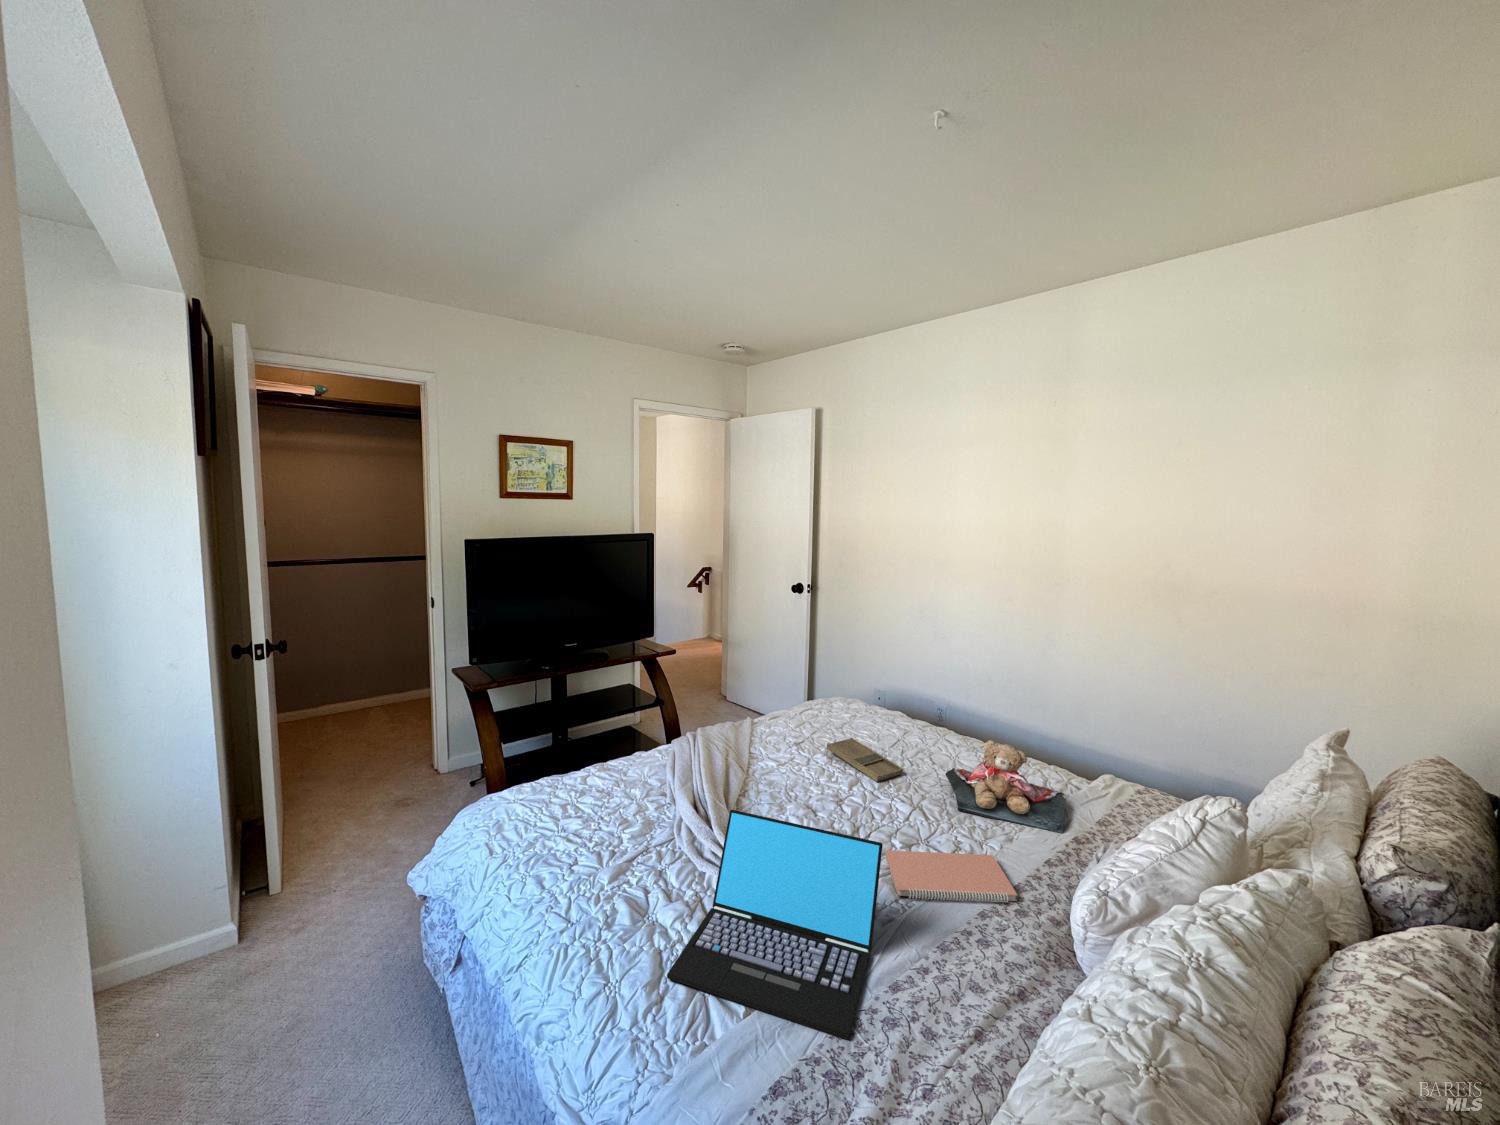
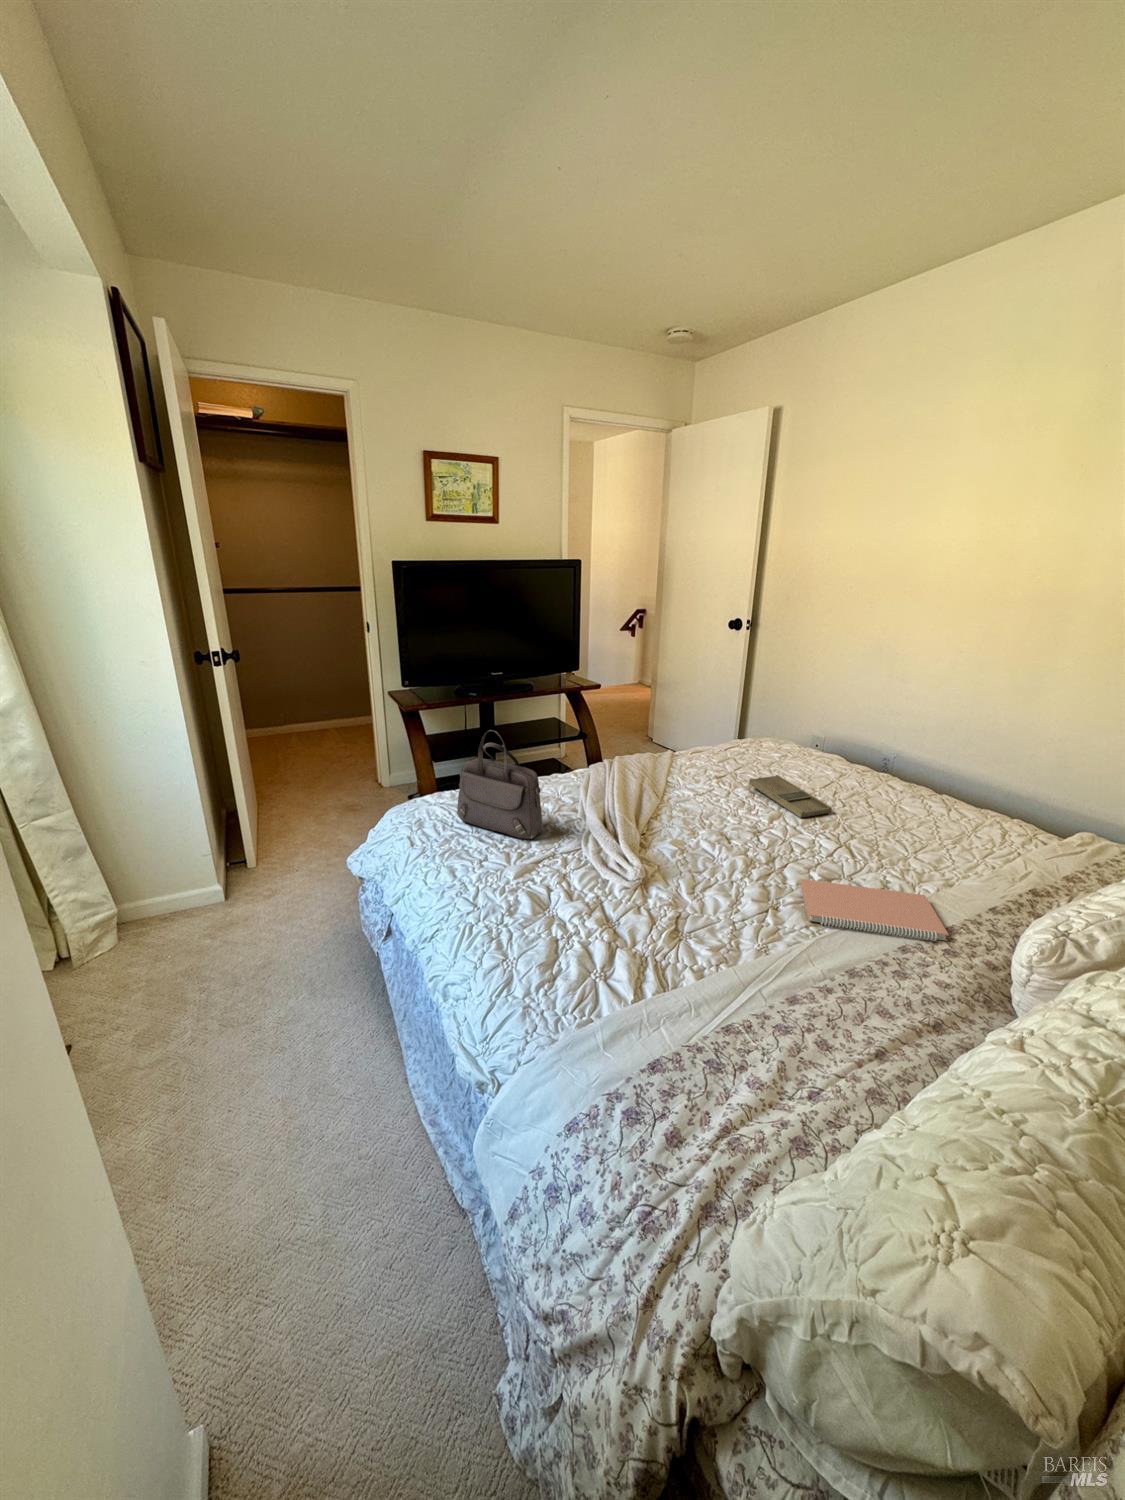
handbag: none [539,721,631,834] -> present [457,730,542,840]
teddy bear: present [945,740,1066,833] -> none [880,779,1025,884]
laptop: present [667,810,883,1040] -> none [561,820,796,1037]

